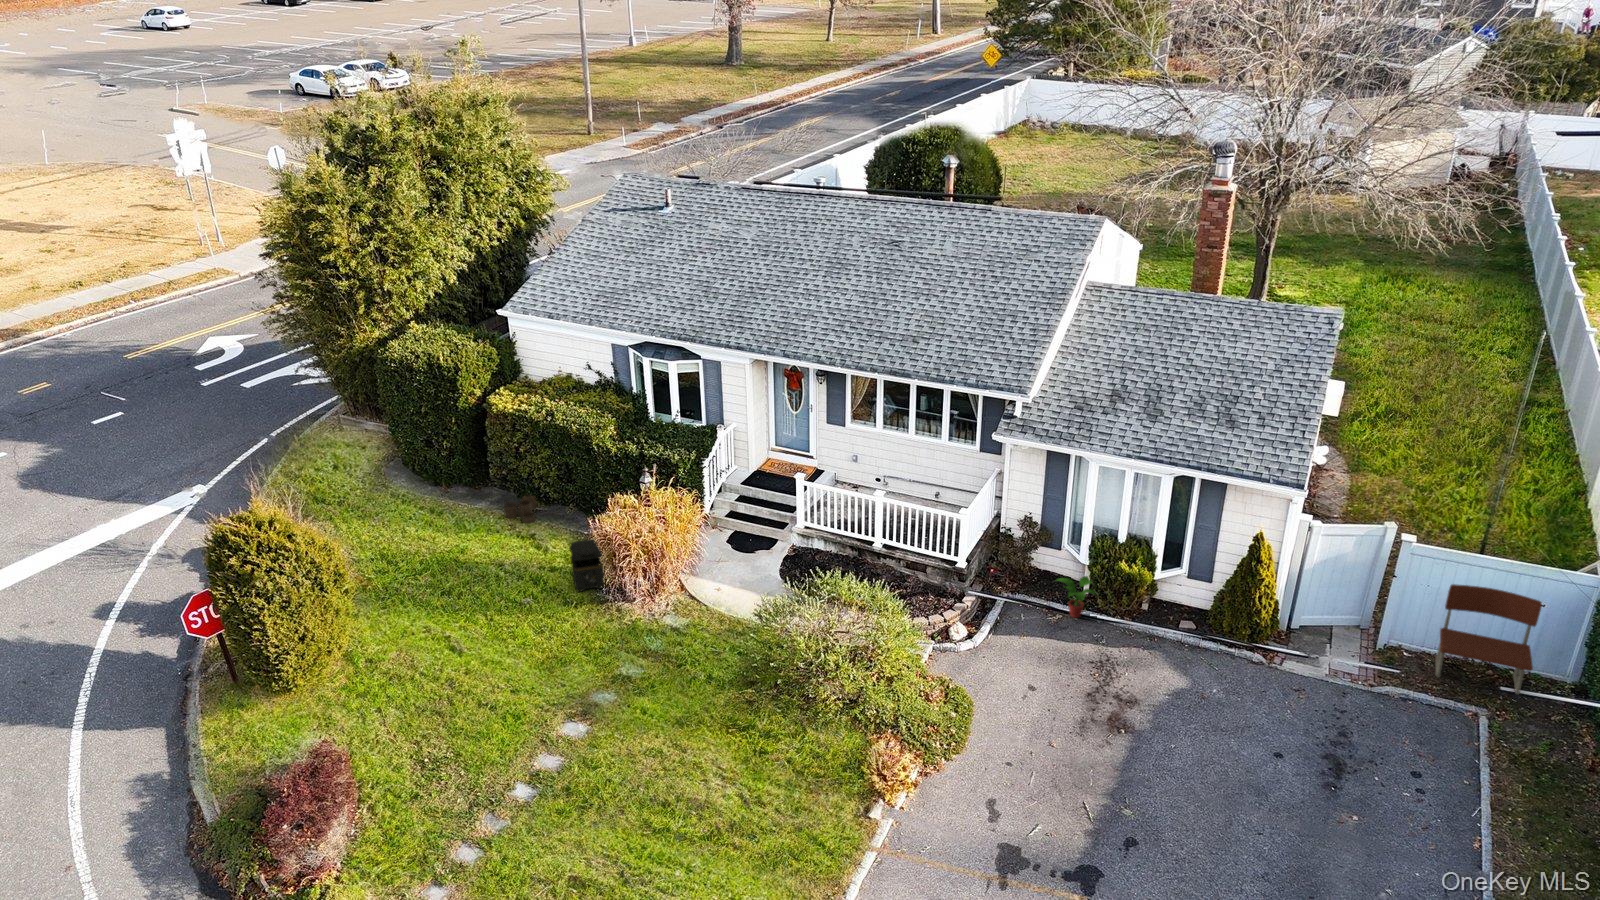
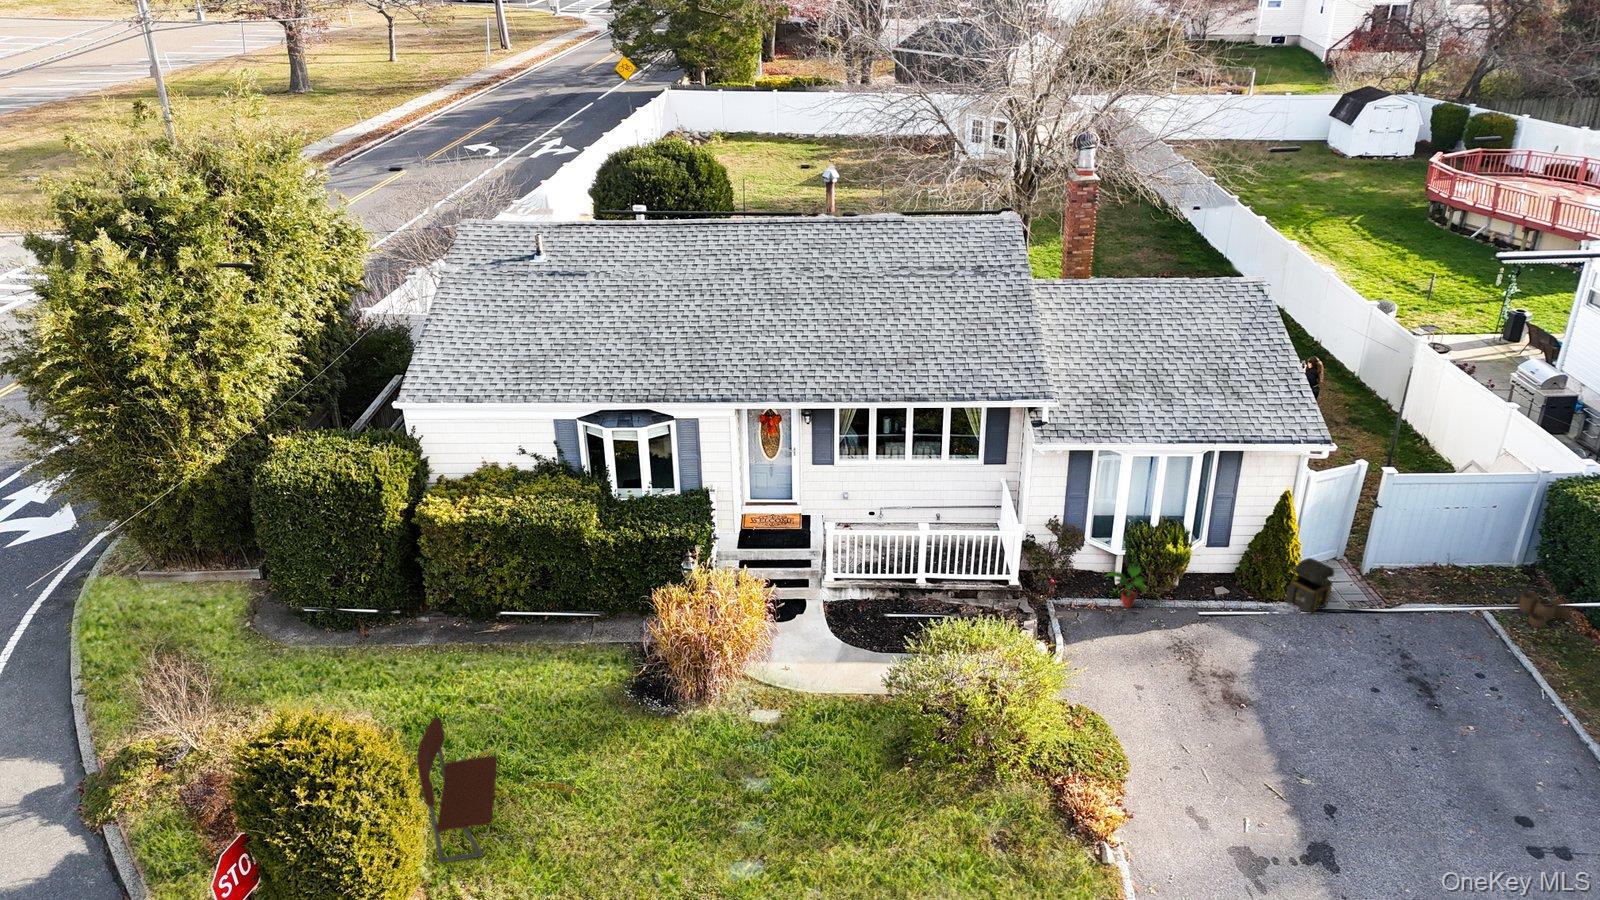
woven basket: present [504,494,536,523] -> present [1518,592,1572,628]
toolbox: present [569,539,603,591] -> present [1286,558,1334,613]
bench: present [1436,584,1542,694] -> present [417,717,497,863]

